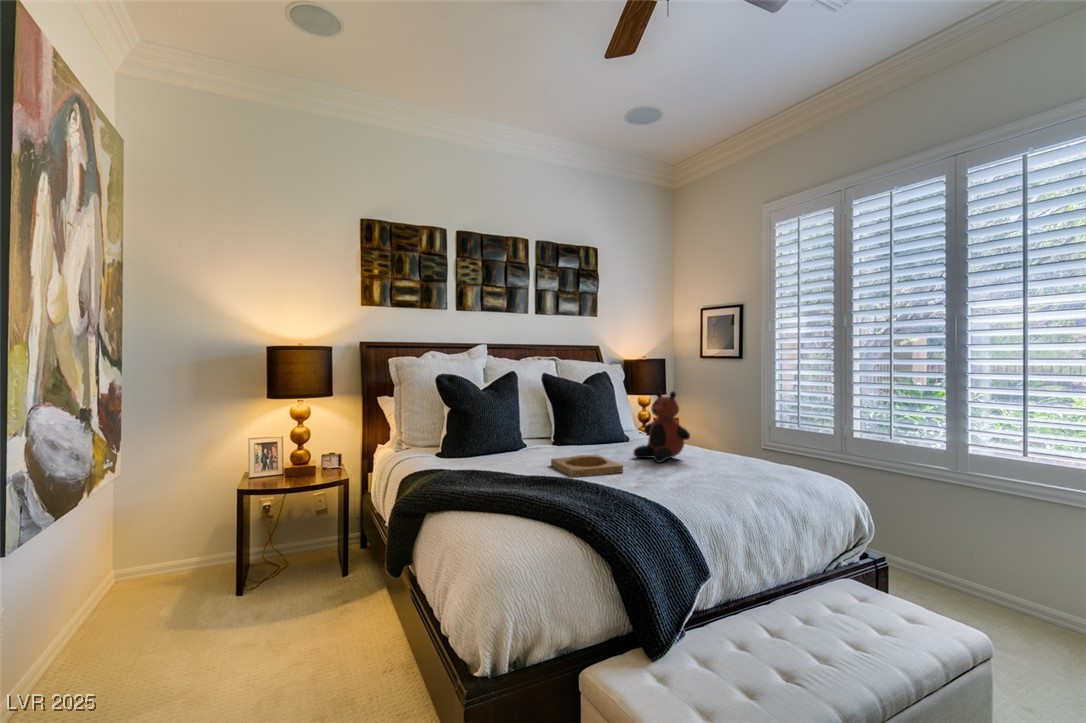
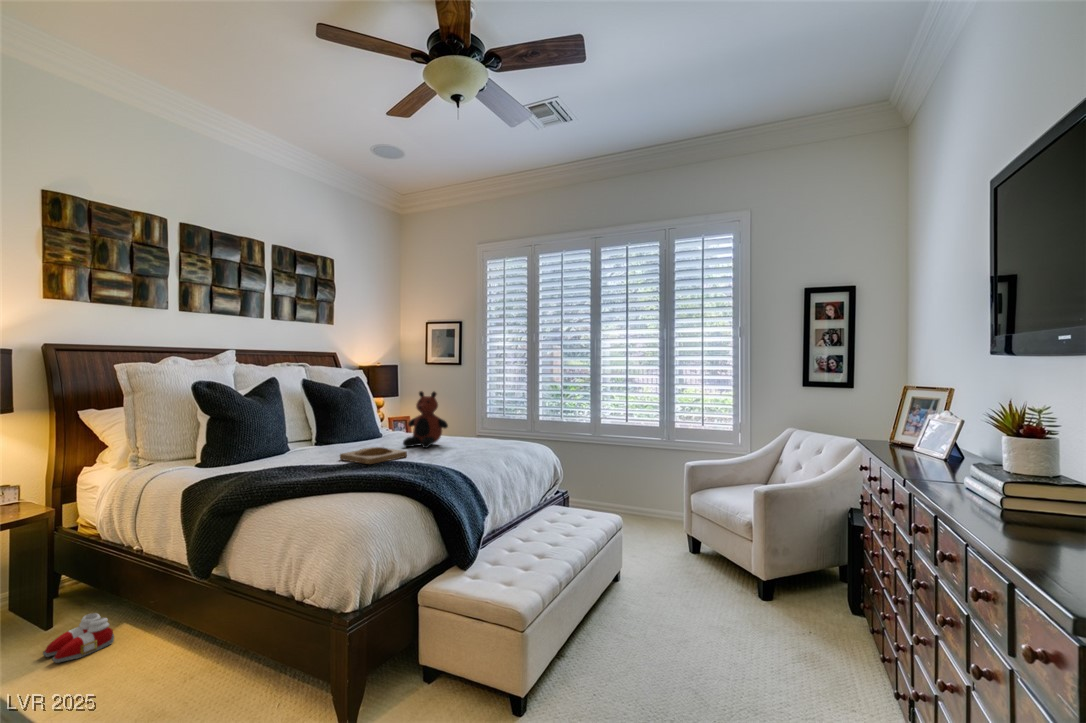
slippers: none [334,570,376,607] -> present [43,613,114,663]

